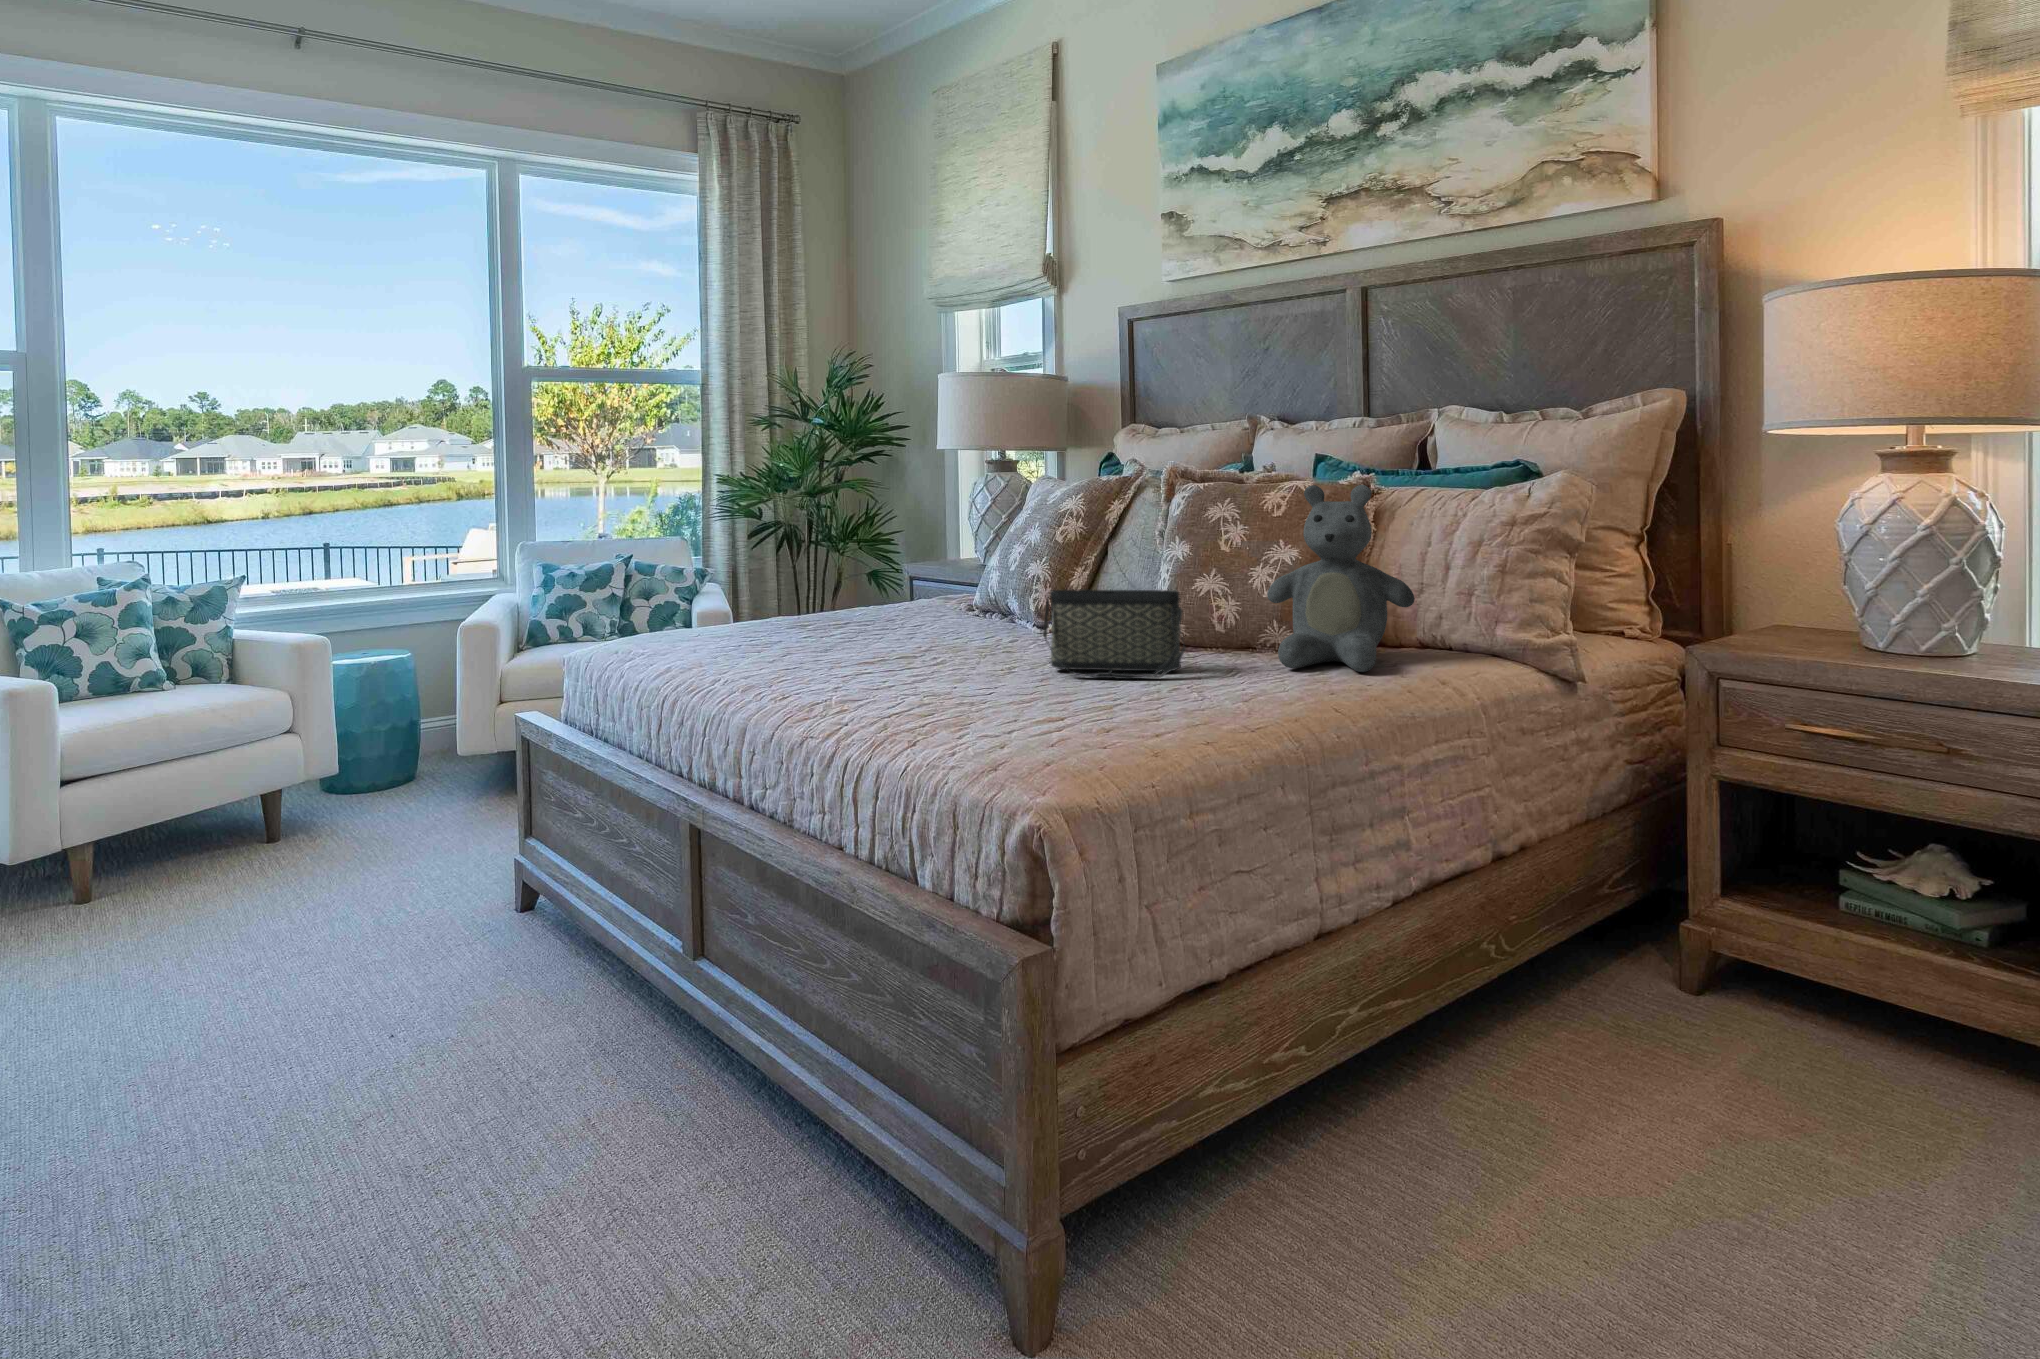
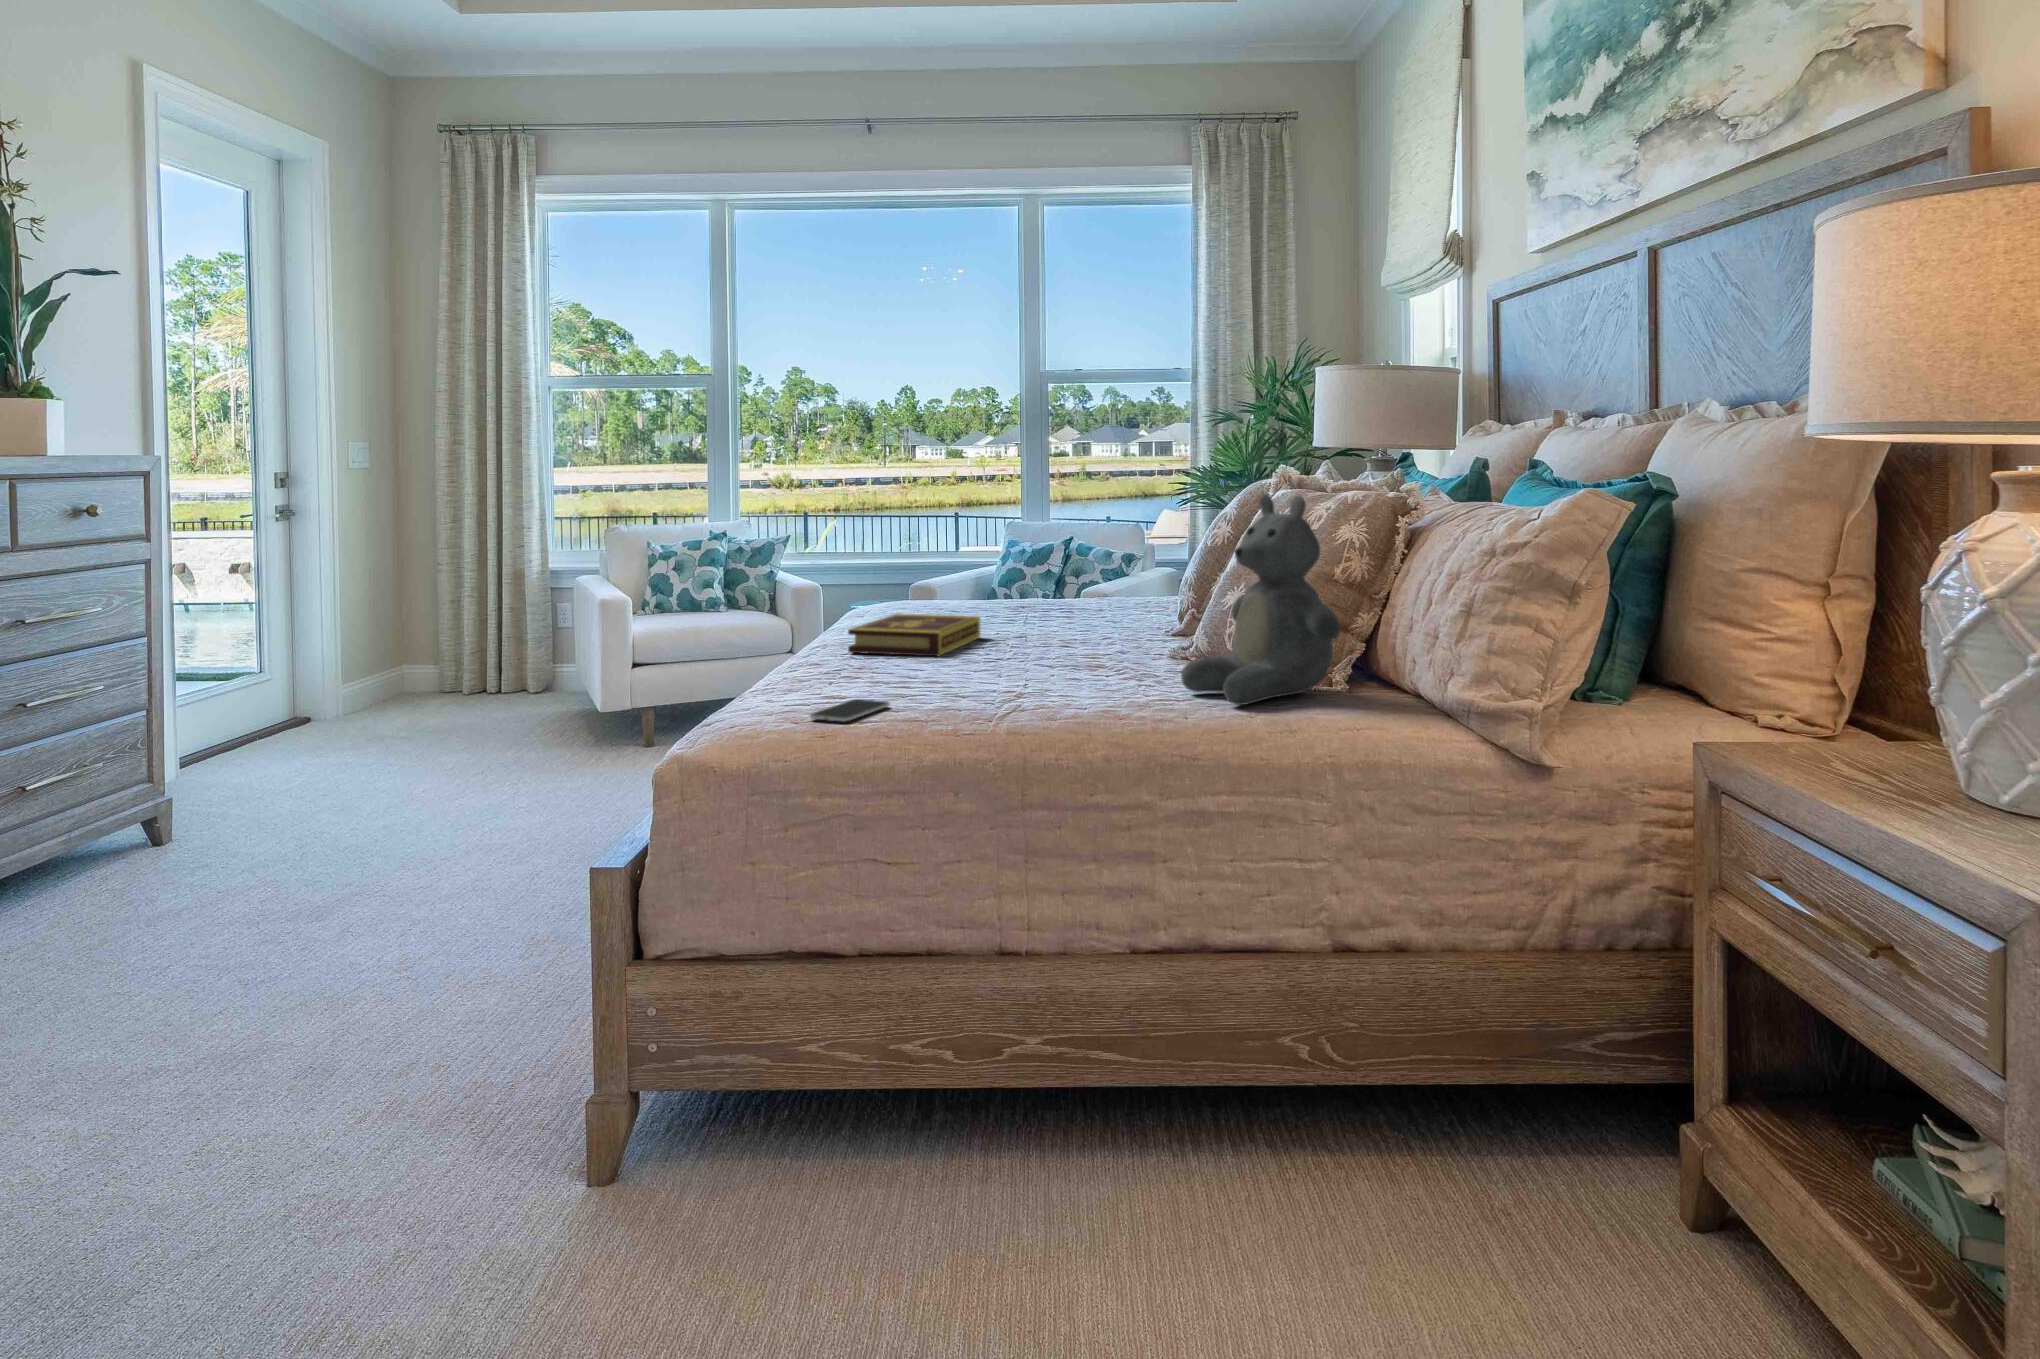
handbag: present [1043,590,1186,679] -> none [1005,586,1114,682]
book: none [788,632,932,688] -> present [848,613,980,656]
smartphone: none [1081,719,1158,746] -> present [810,699,890,722]

